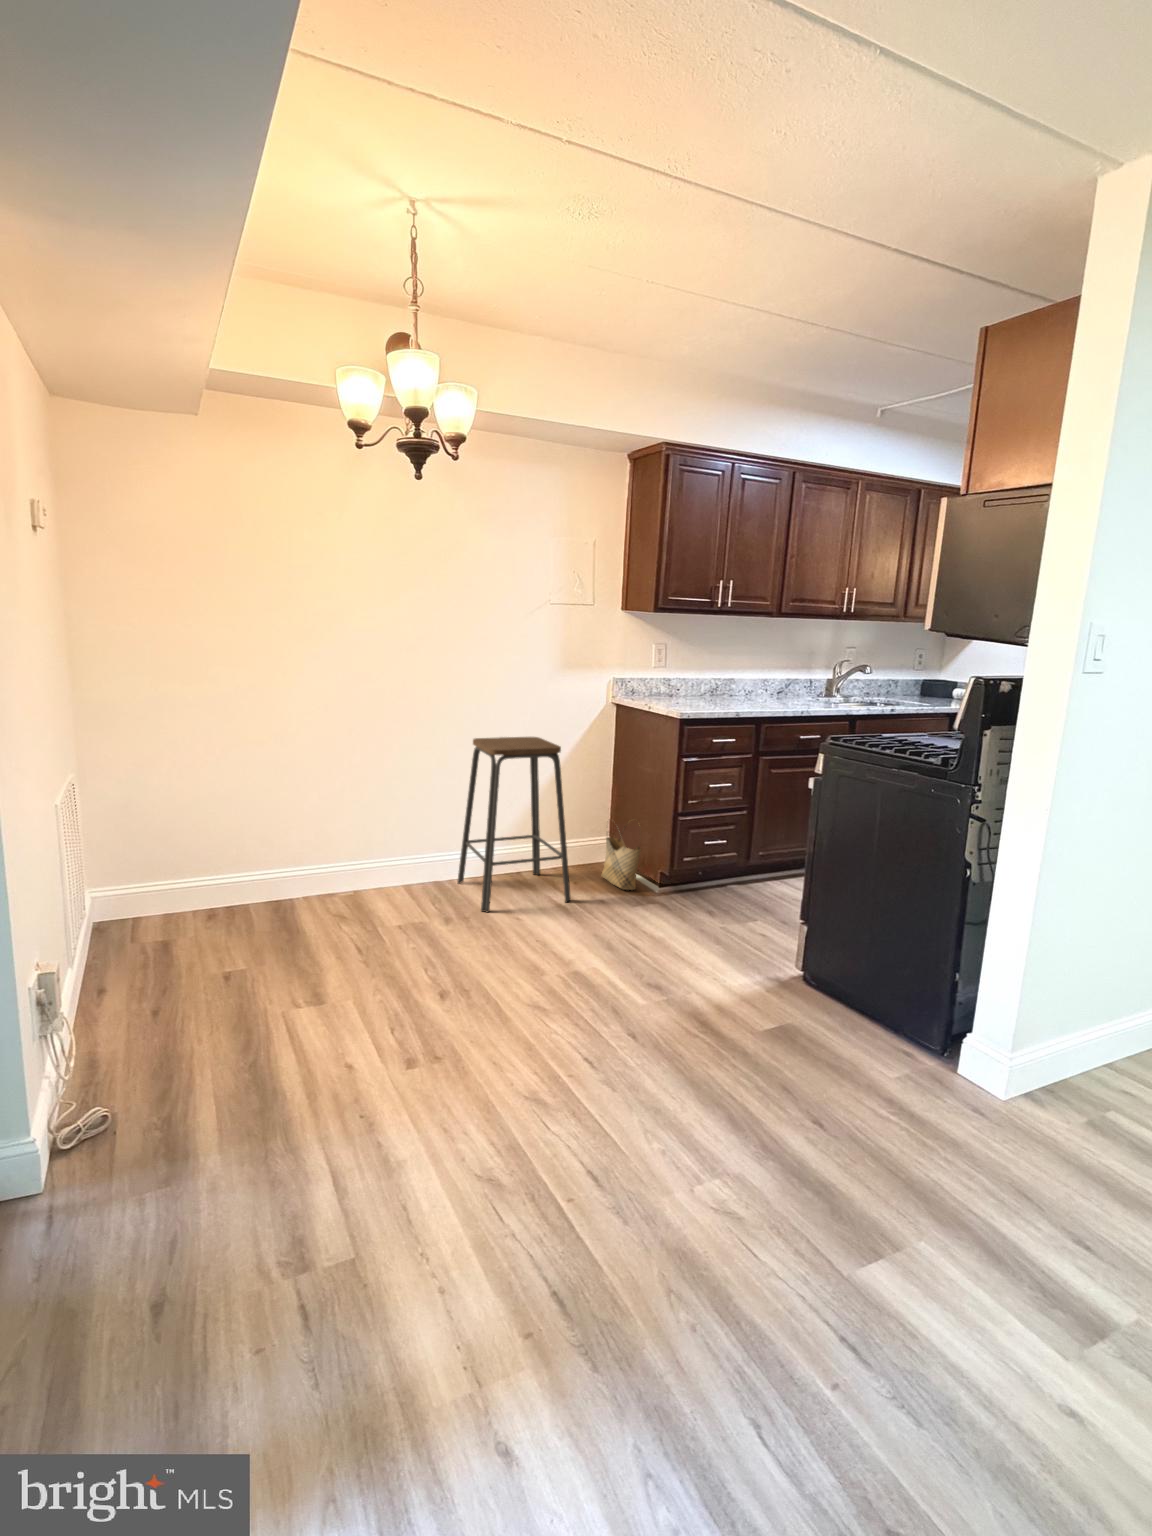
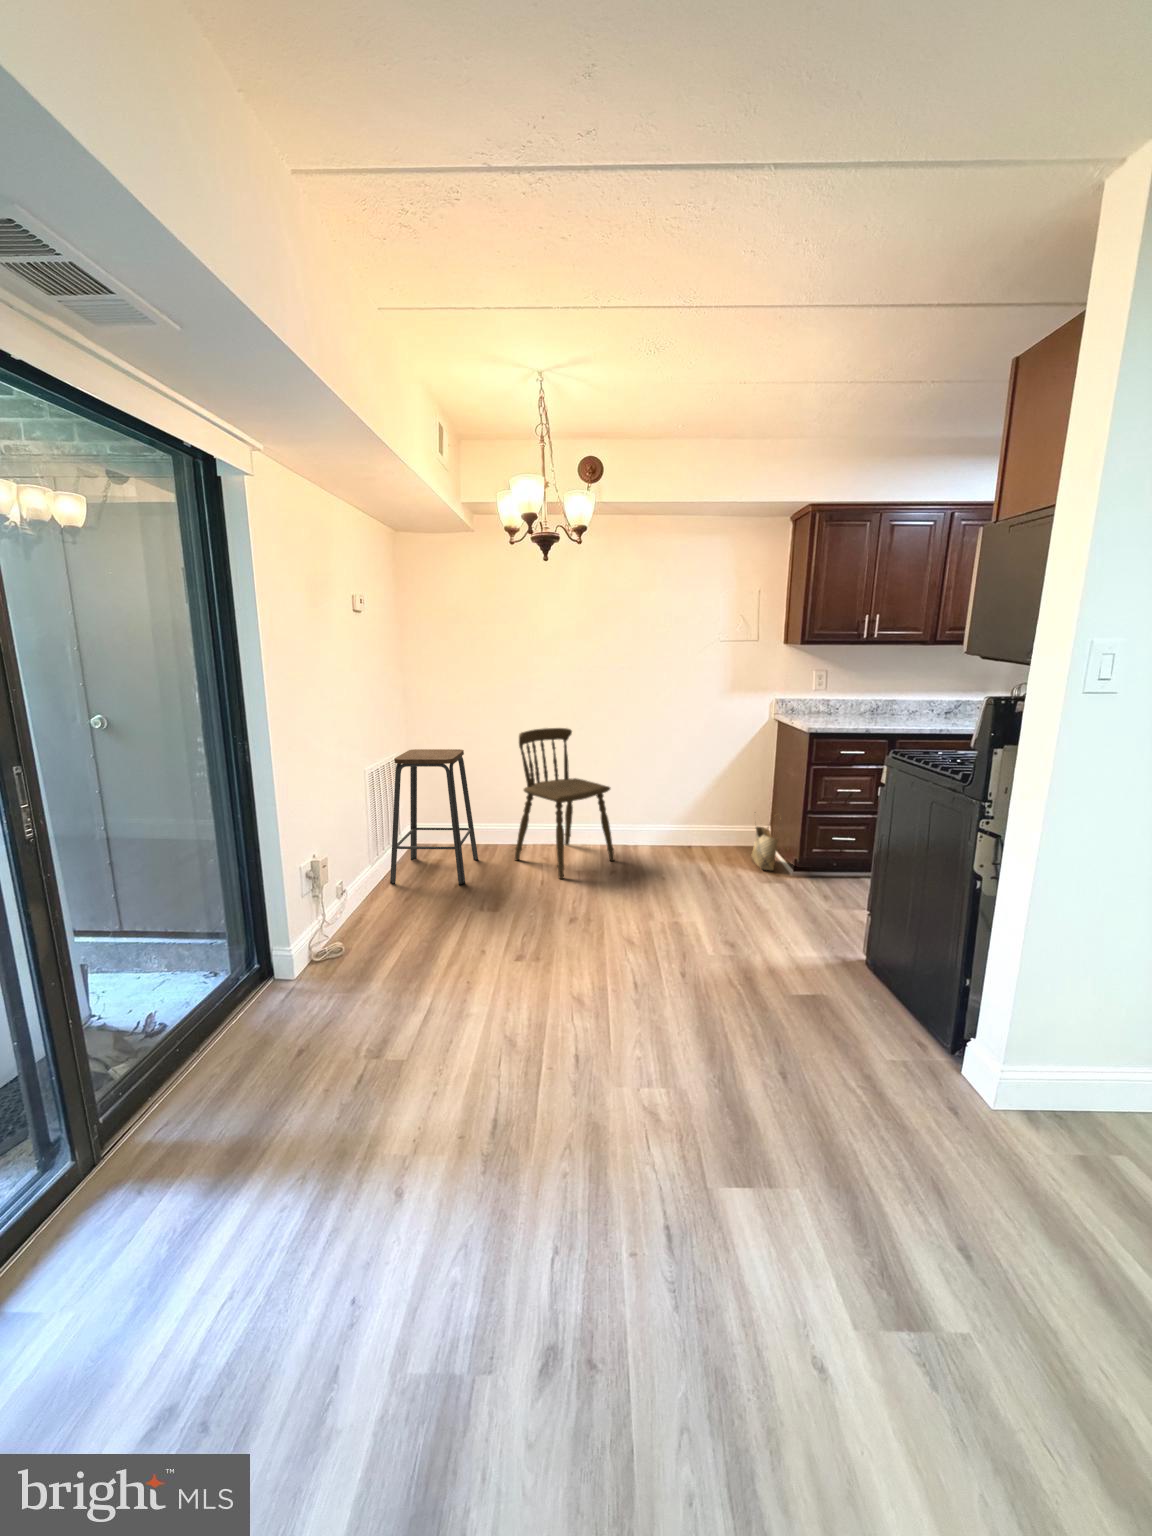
dining chair: none [287,720,437,942] -> present [515,728,614,879]
bar stool: present [458,737,571,912] -> present [390,749,478,885]

